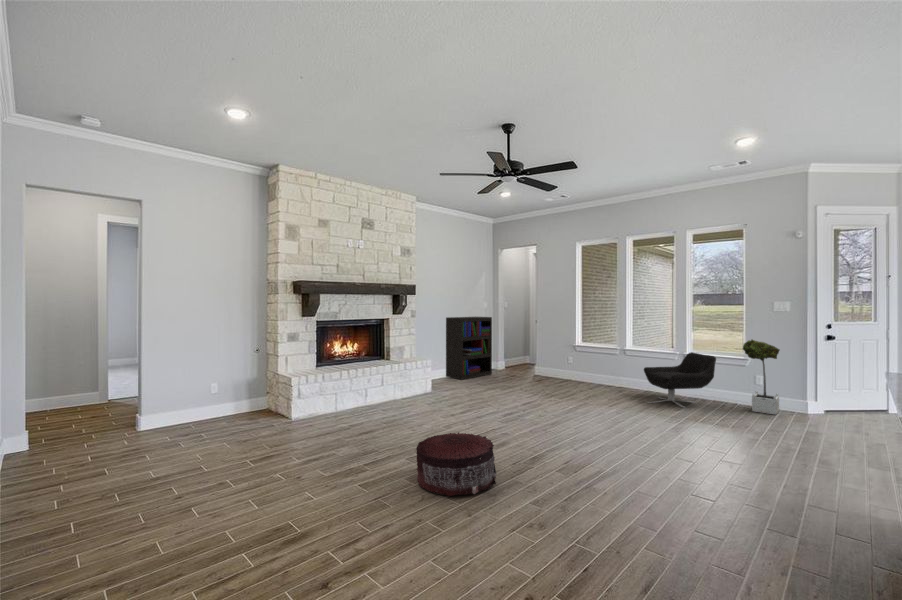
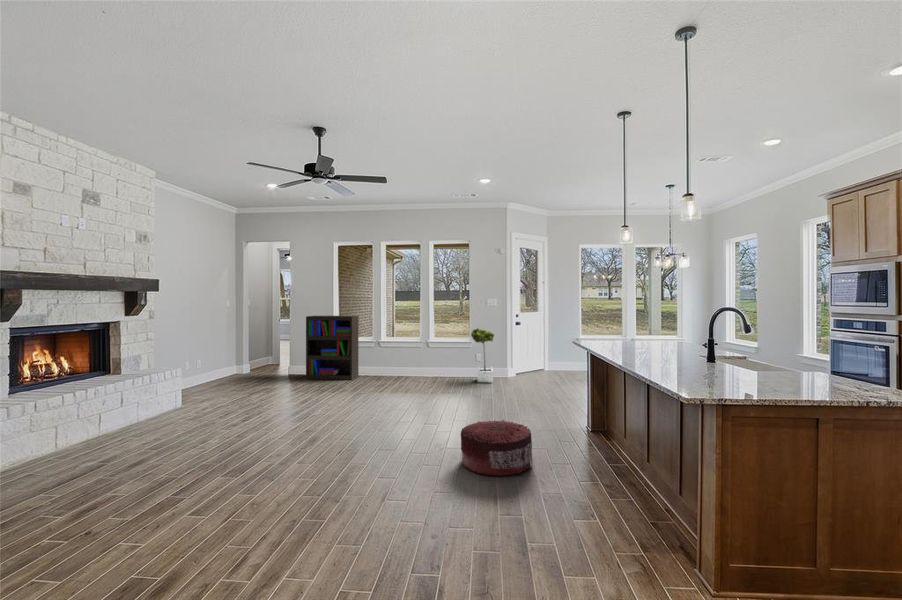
bookshelf: present [446,317,492,379] -> present [306,316,358,380]
lounge chair: present [644,352,716,408] -> none [400,341,454,386]
pouf: present [416,432,496,496] -> present [461,420,533,476]

